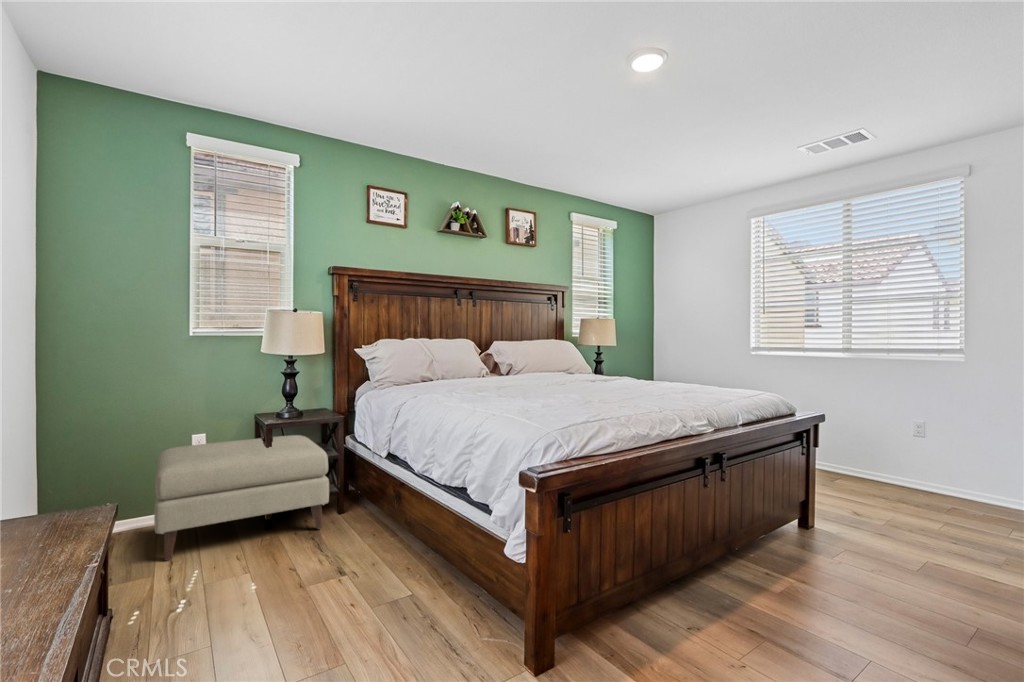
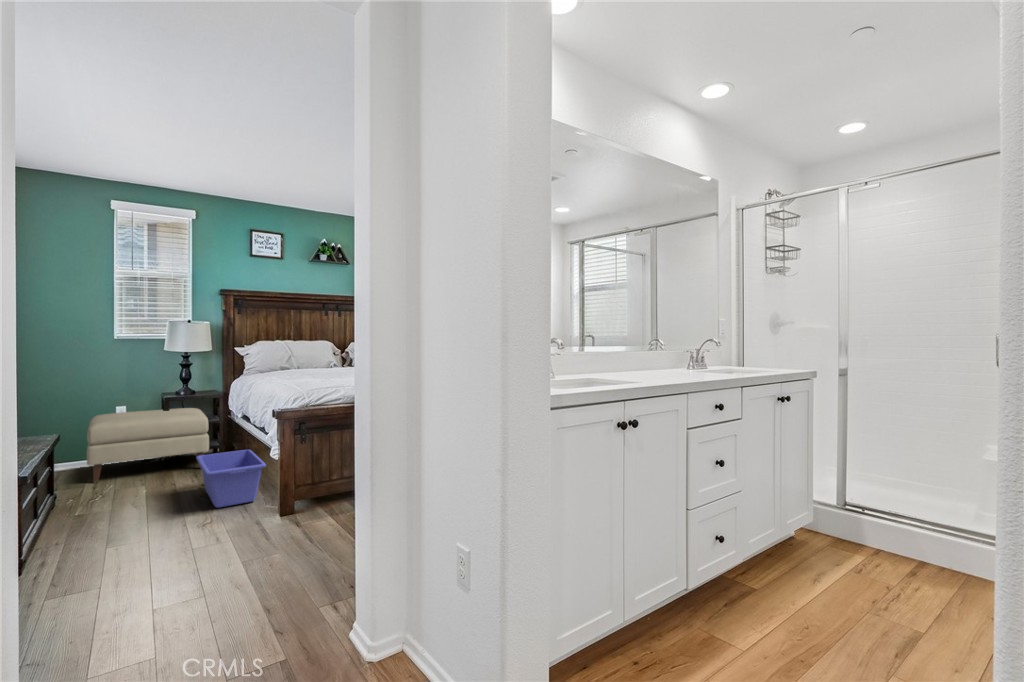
storage bin: none [330,507,459,626] -> present [196,450,266,508]

